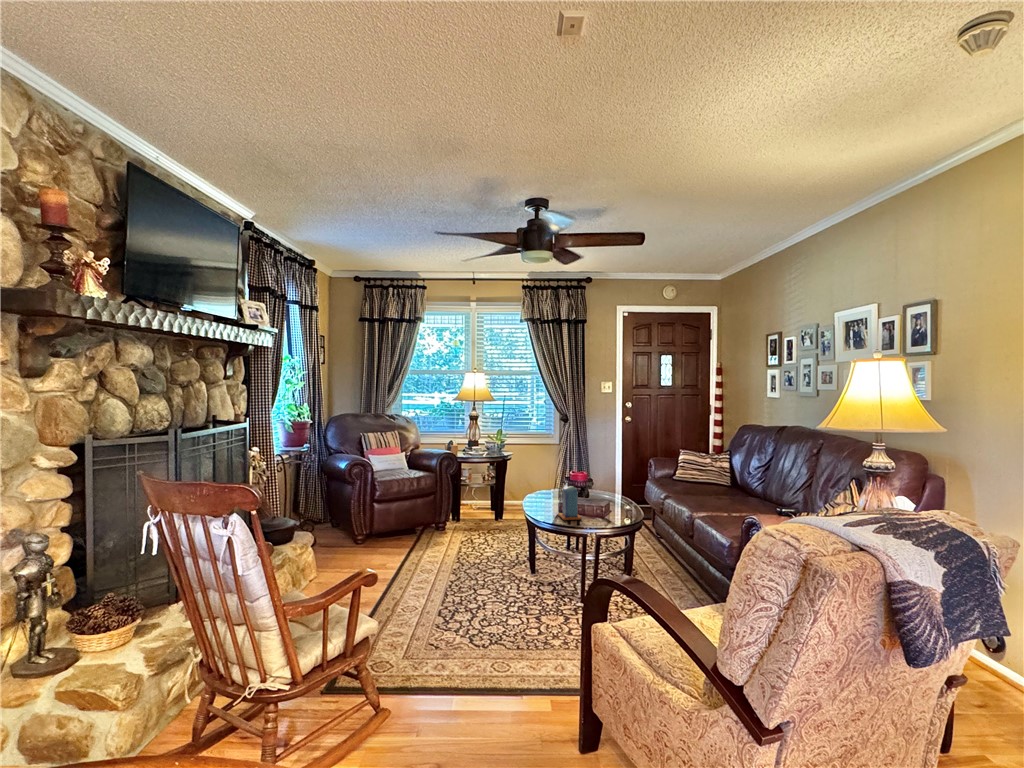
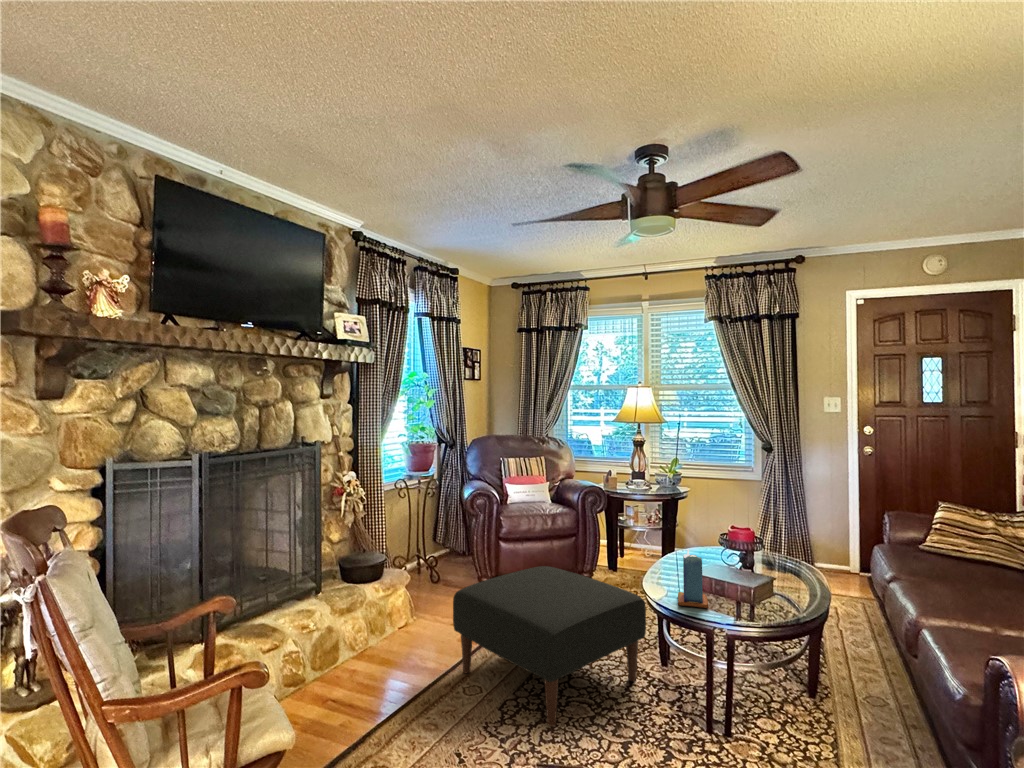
ottoman: none [384,514,526,619] -> present [453,566,646,727]

